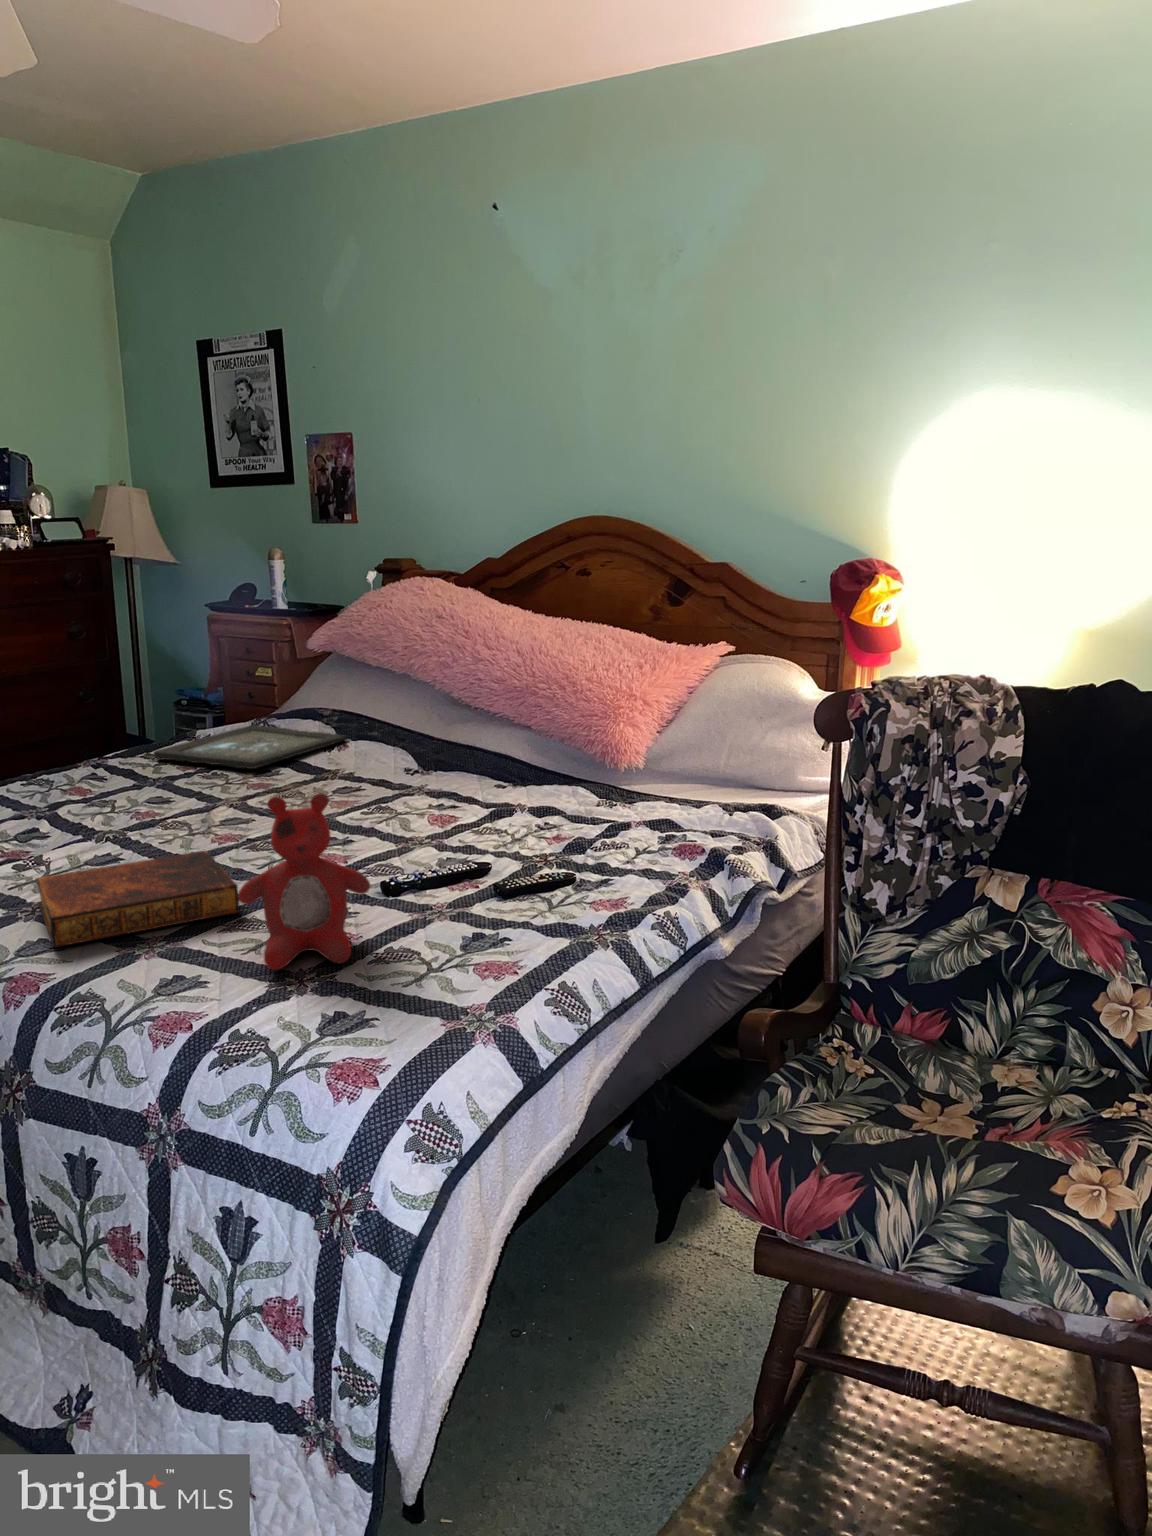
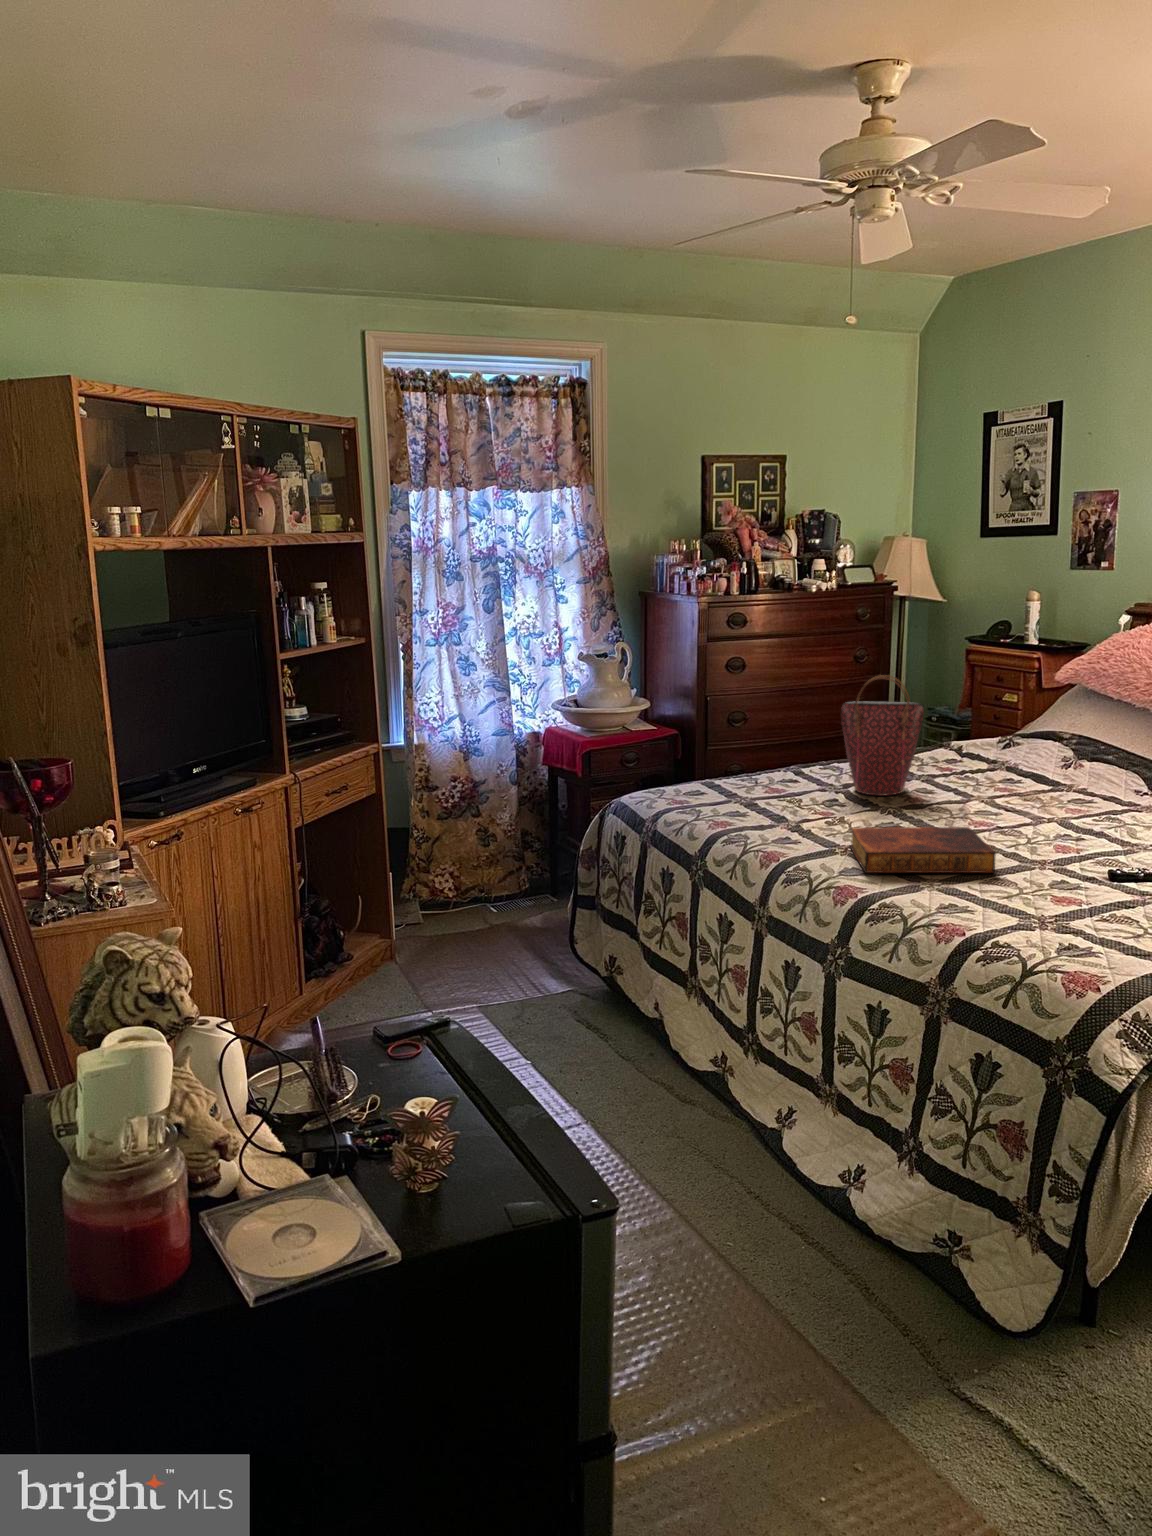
handbag: none [26,654,142,817] -> present [841,675,924,796]
tray: present [154,725,347,769] -> none [919,742,1083,776]
stuffed bear: present [238,793,370,970] -> none [1000,787,1105,917]

